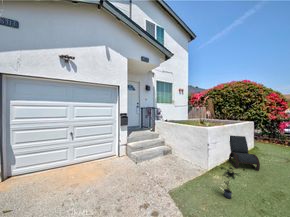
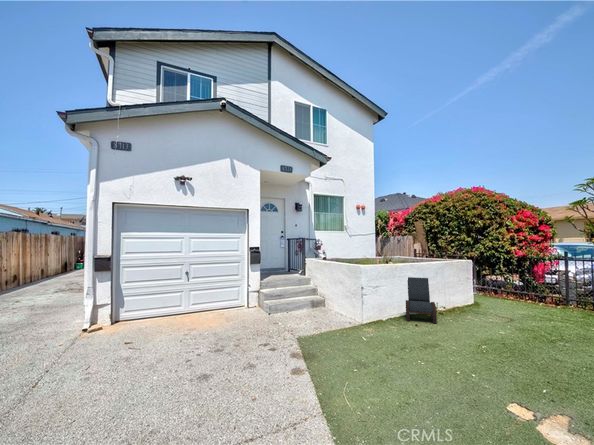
potted plant: present [221,167,238,198] -> none [361,304,378,342]

